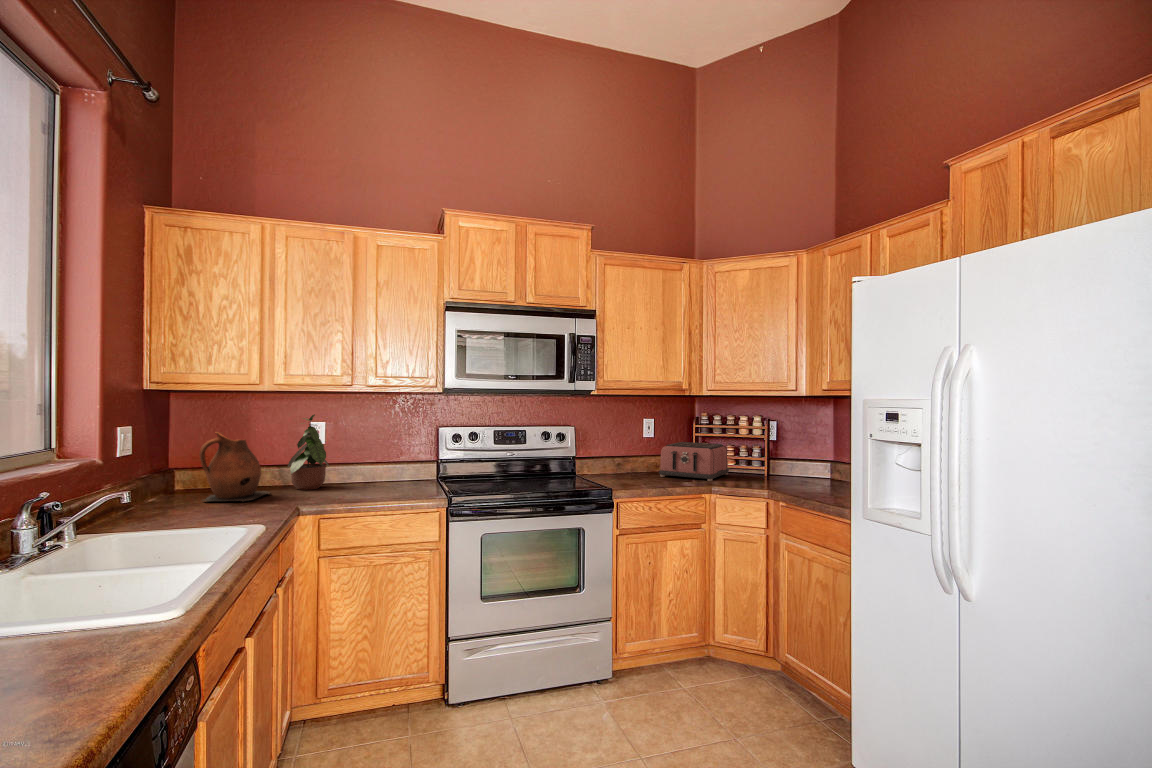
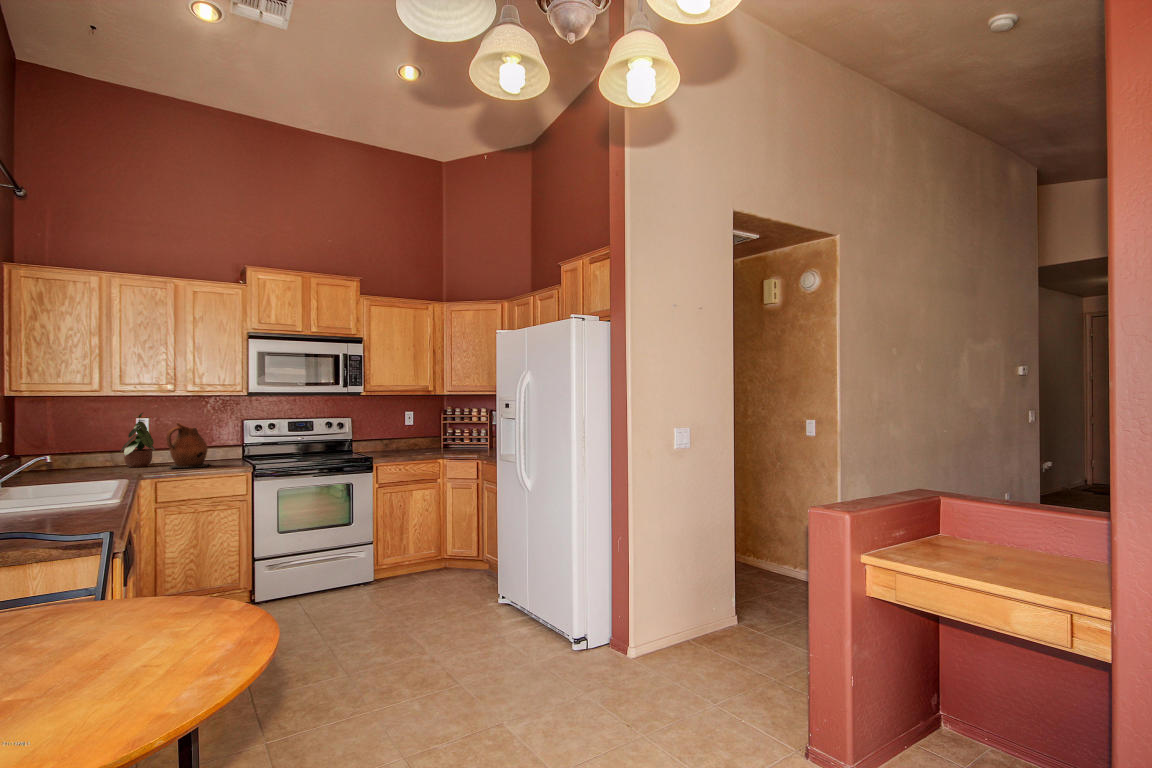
ceramic pitcher: present [200,432,270,502] -> present [166,423,210,468]
toaster: present [659,442,729,481] -> none [414,428,465,452]

